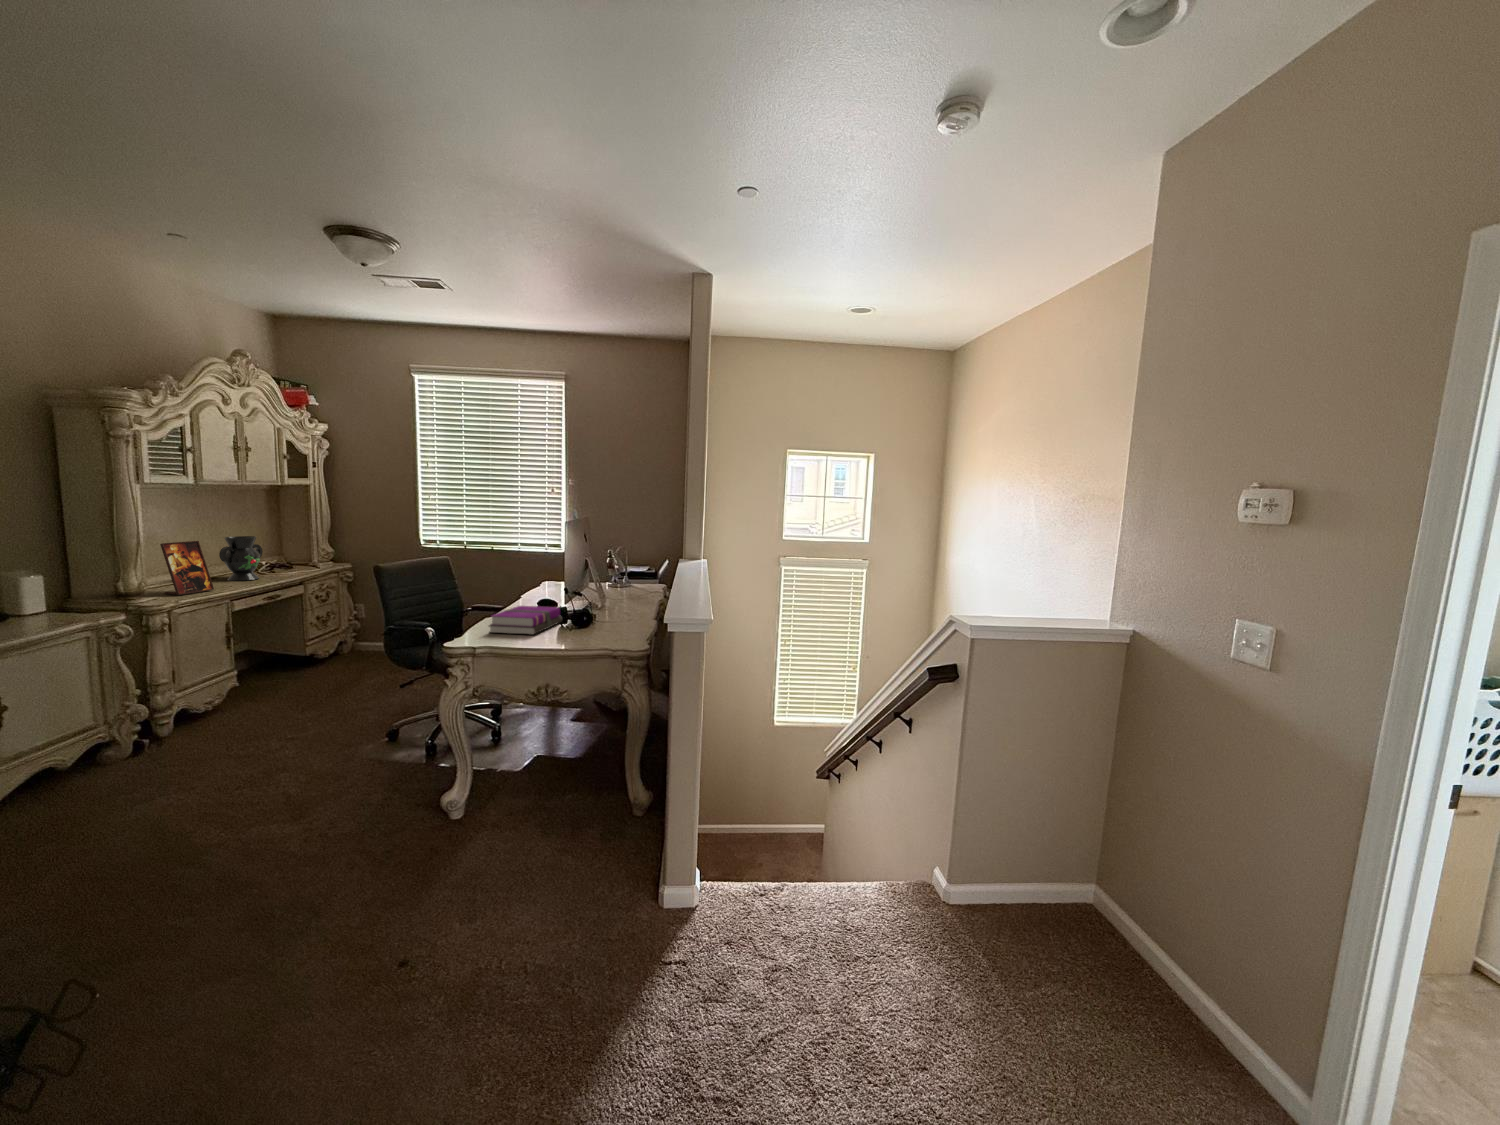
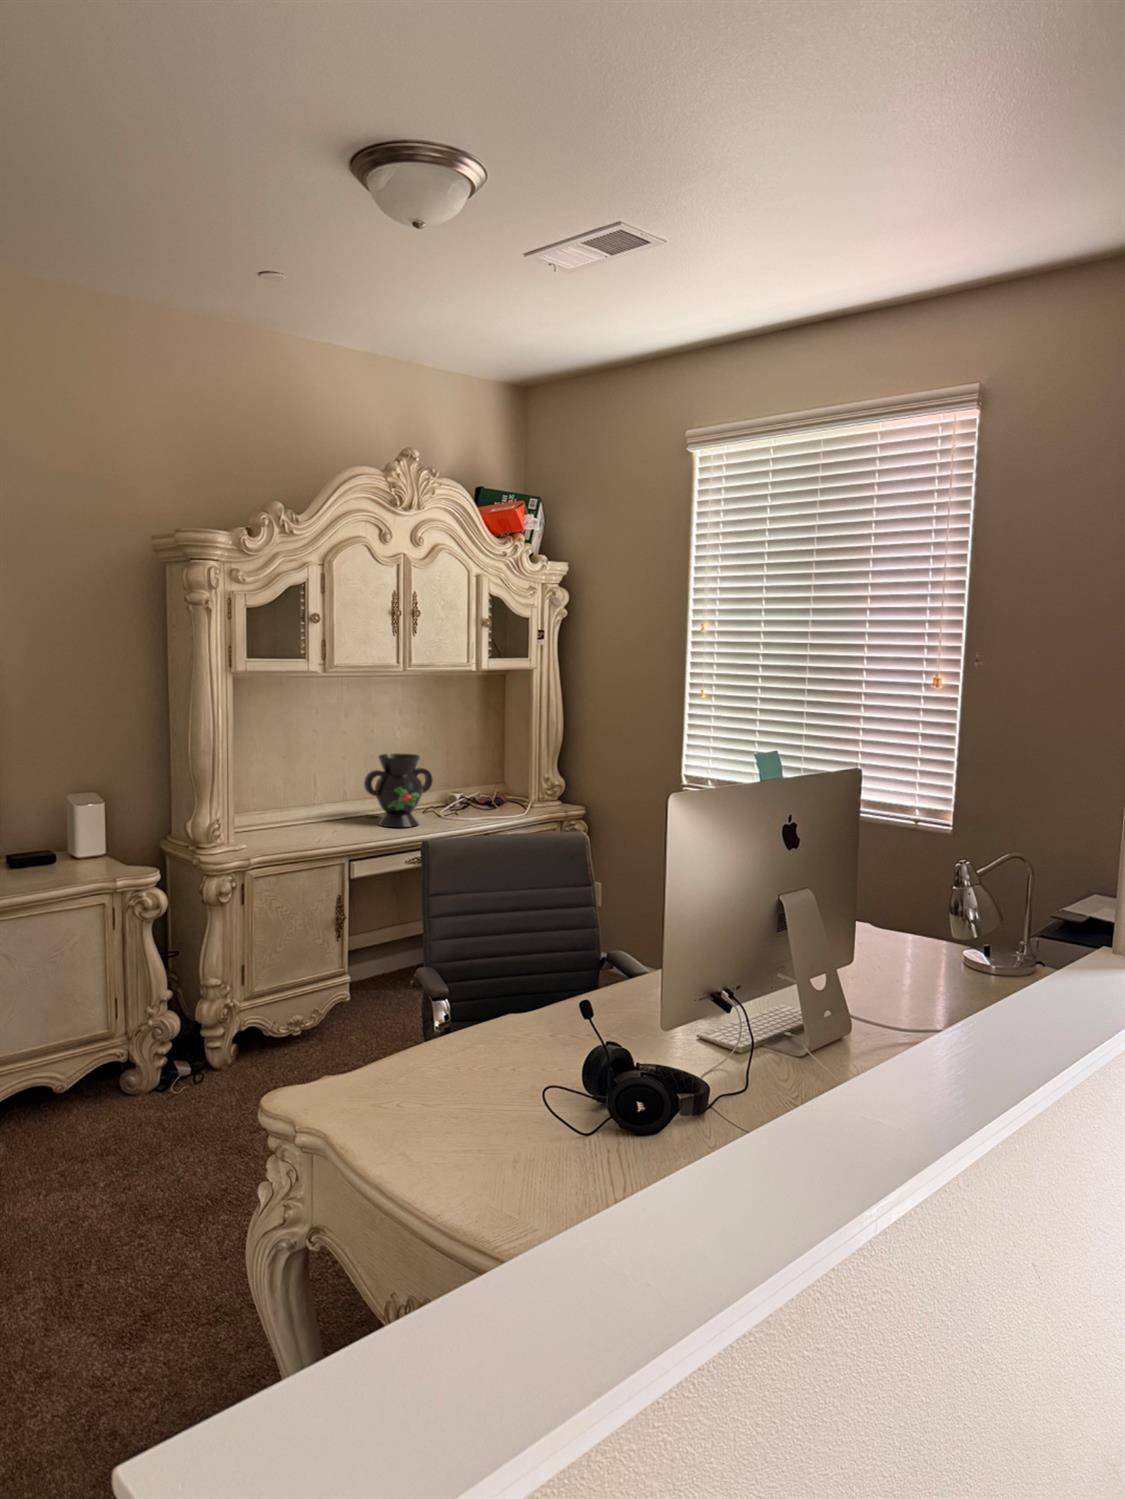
picture frame: present [160,541,214,595] -> none [263,761,326,847]
notebook: present [489,606,562,635] -> none [391,1042,607,1171]

